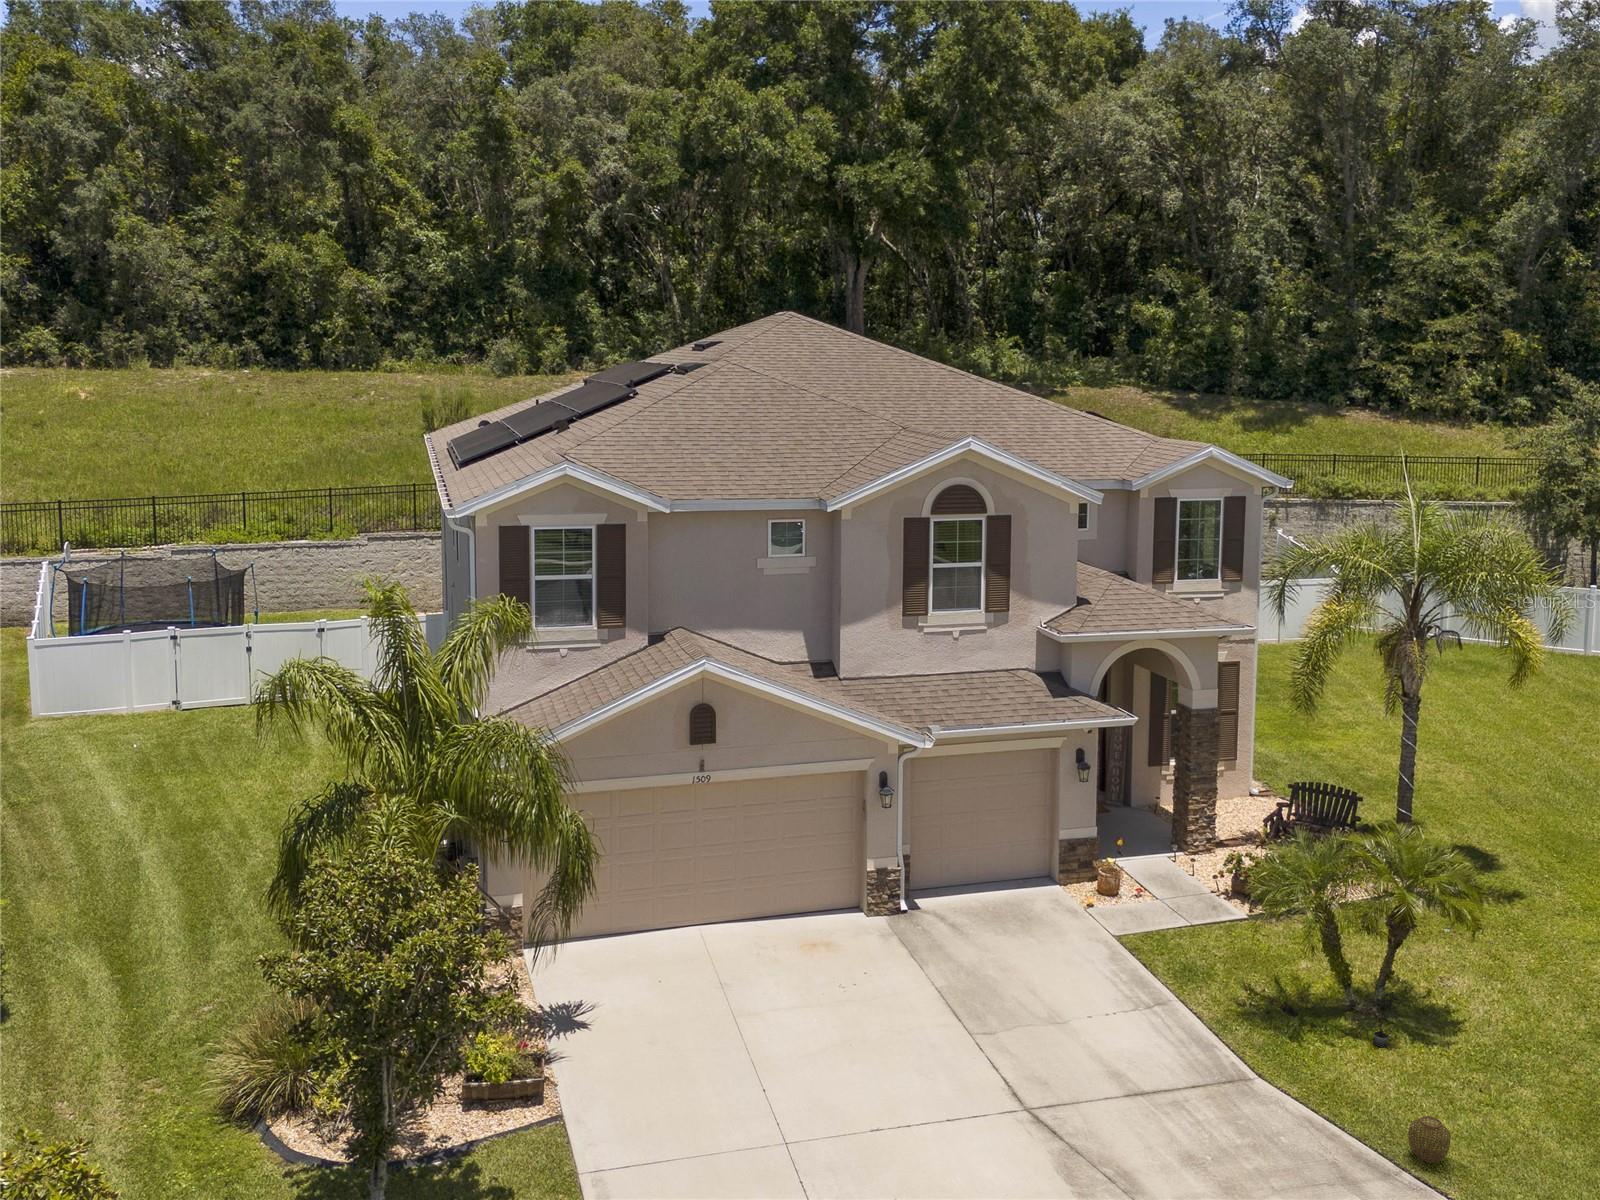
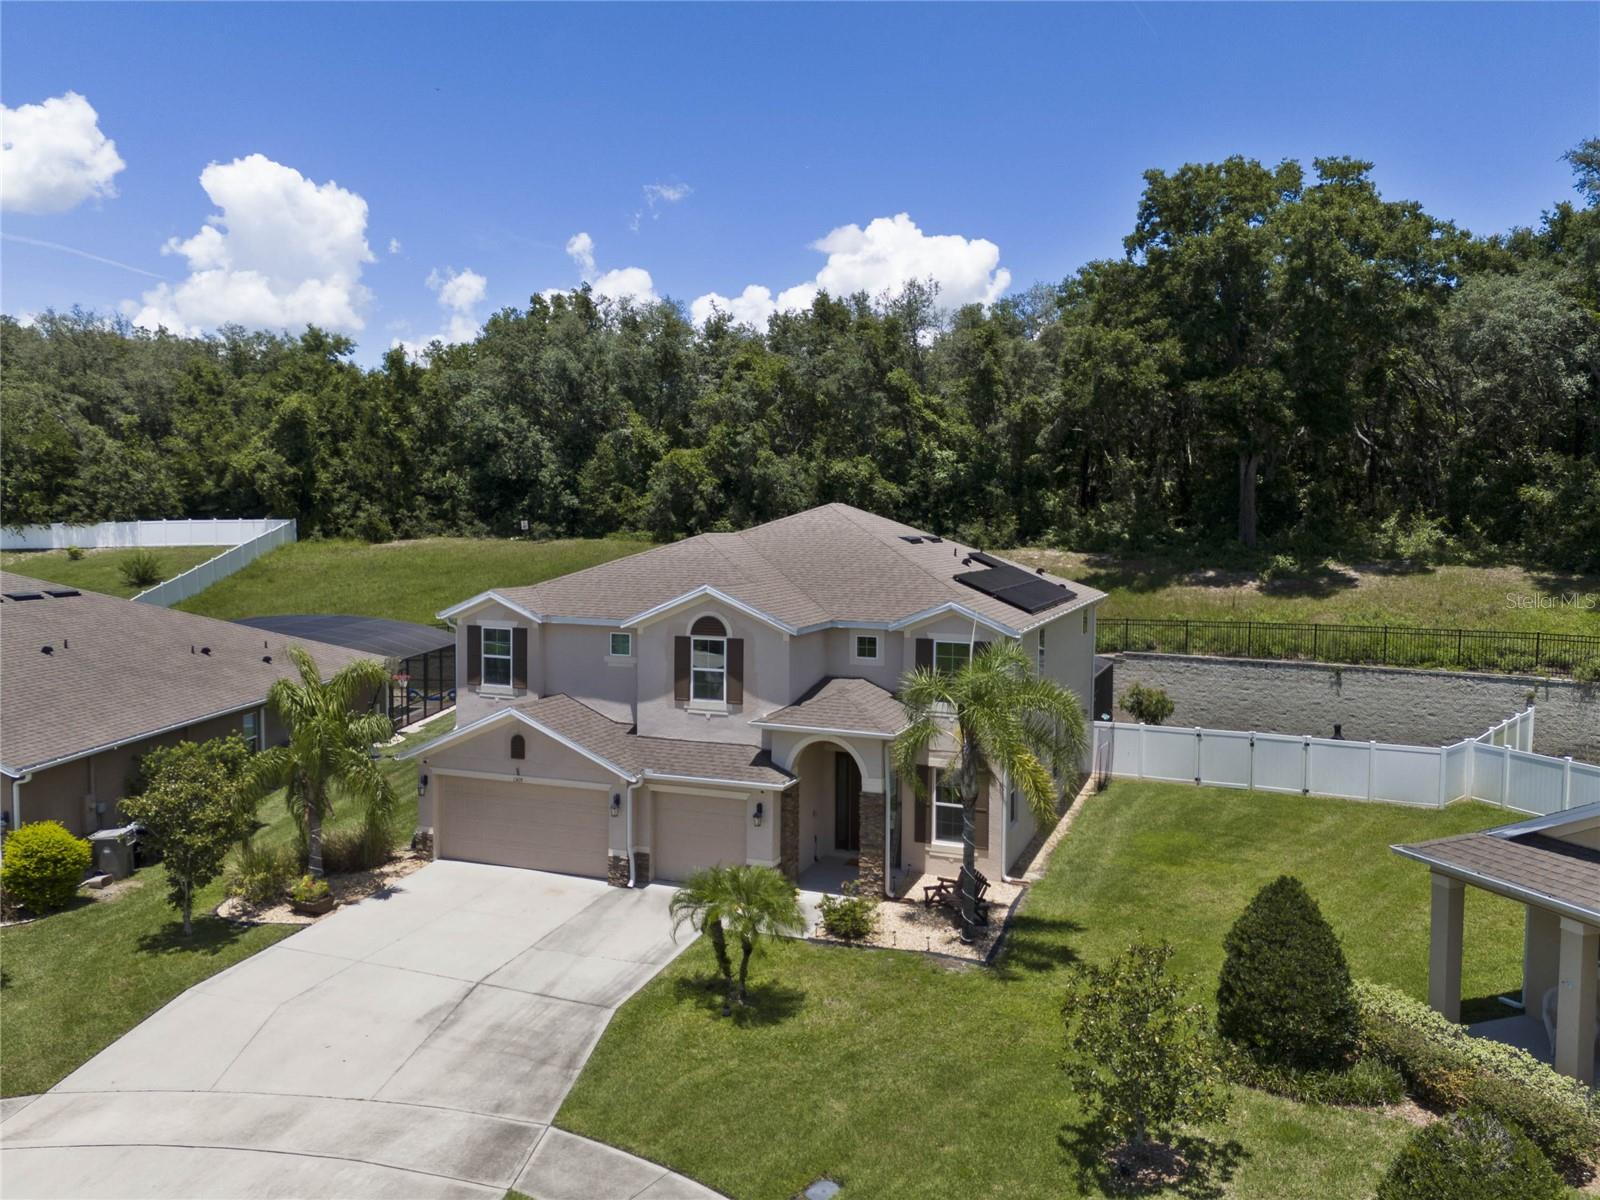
woven basket: present [1408,1116,1451,1162] -> none [608,1041,633,1072]

